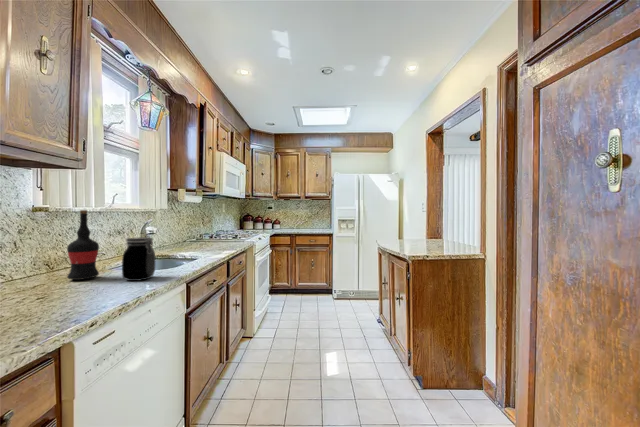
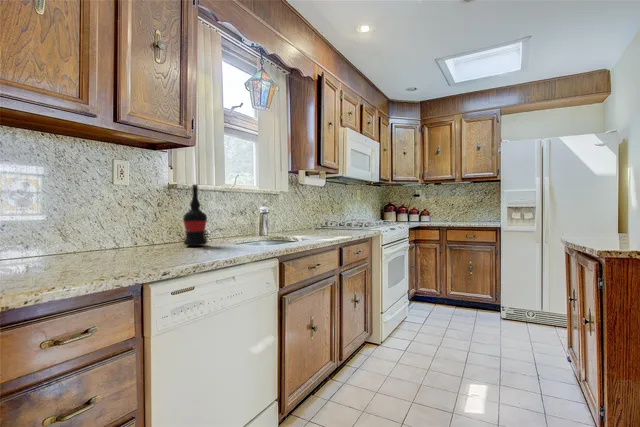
jar: present [122,237,155,281] -> none [218,209,247,250]

